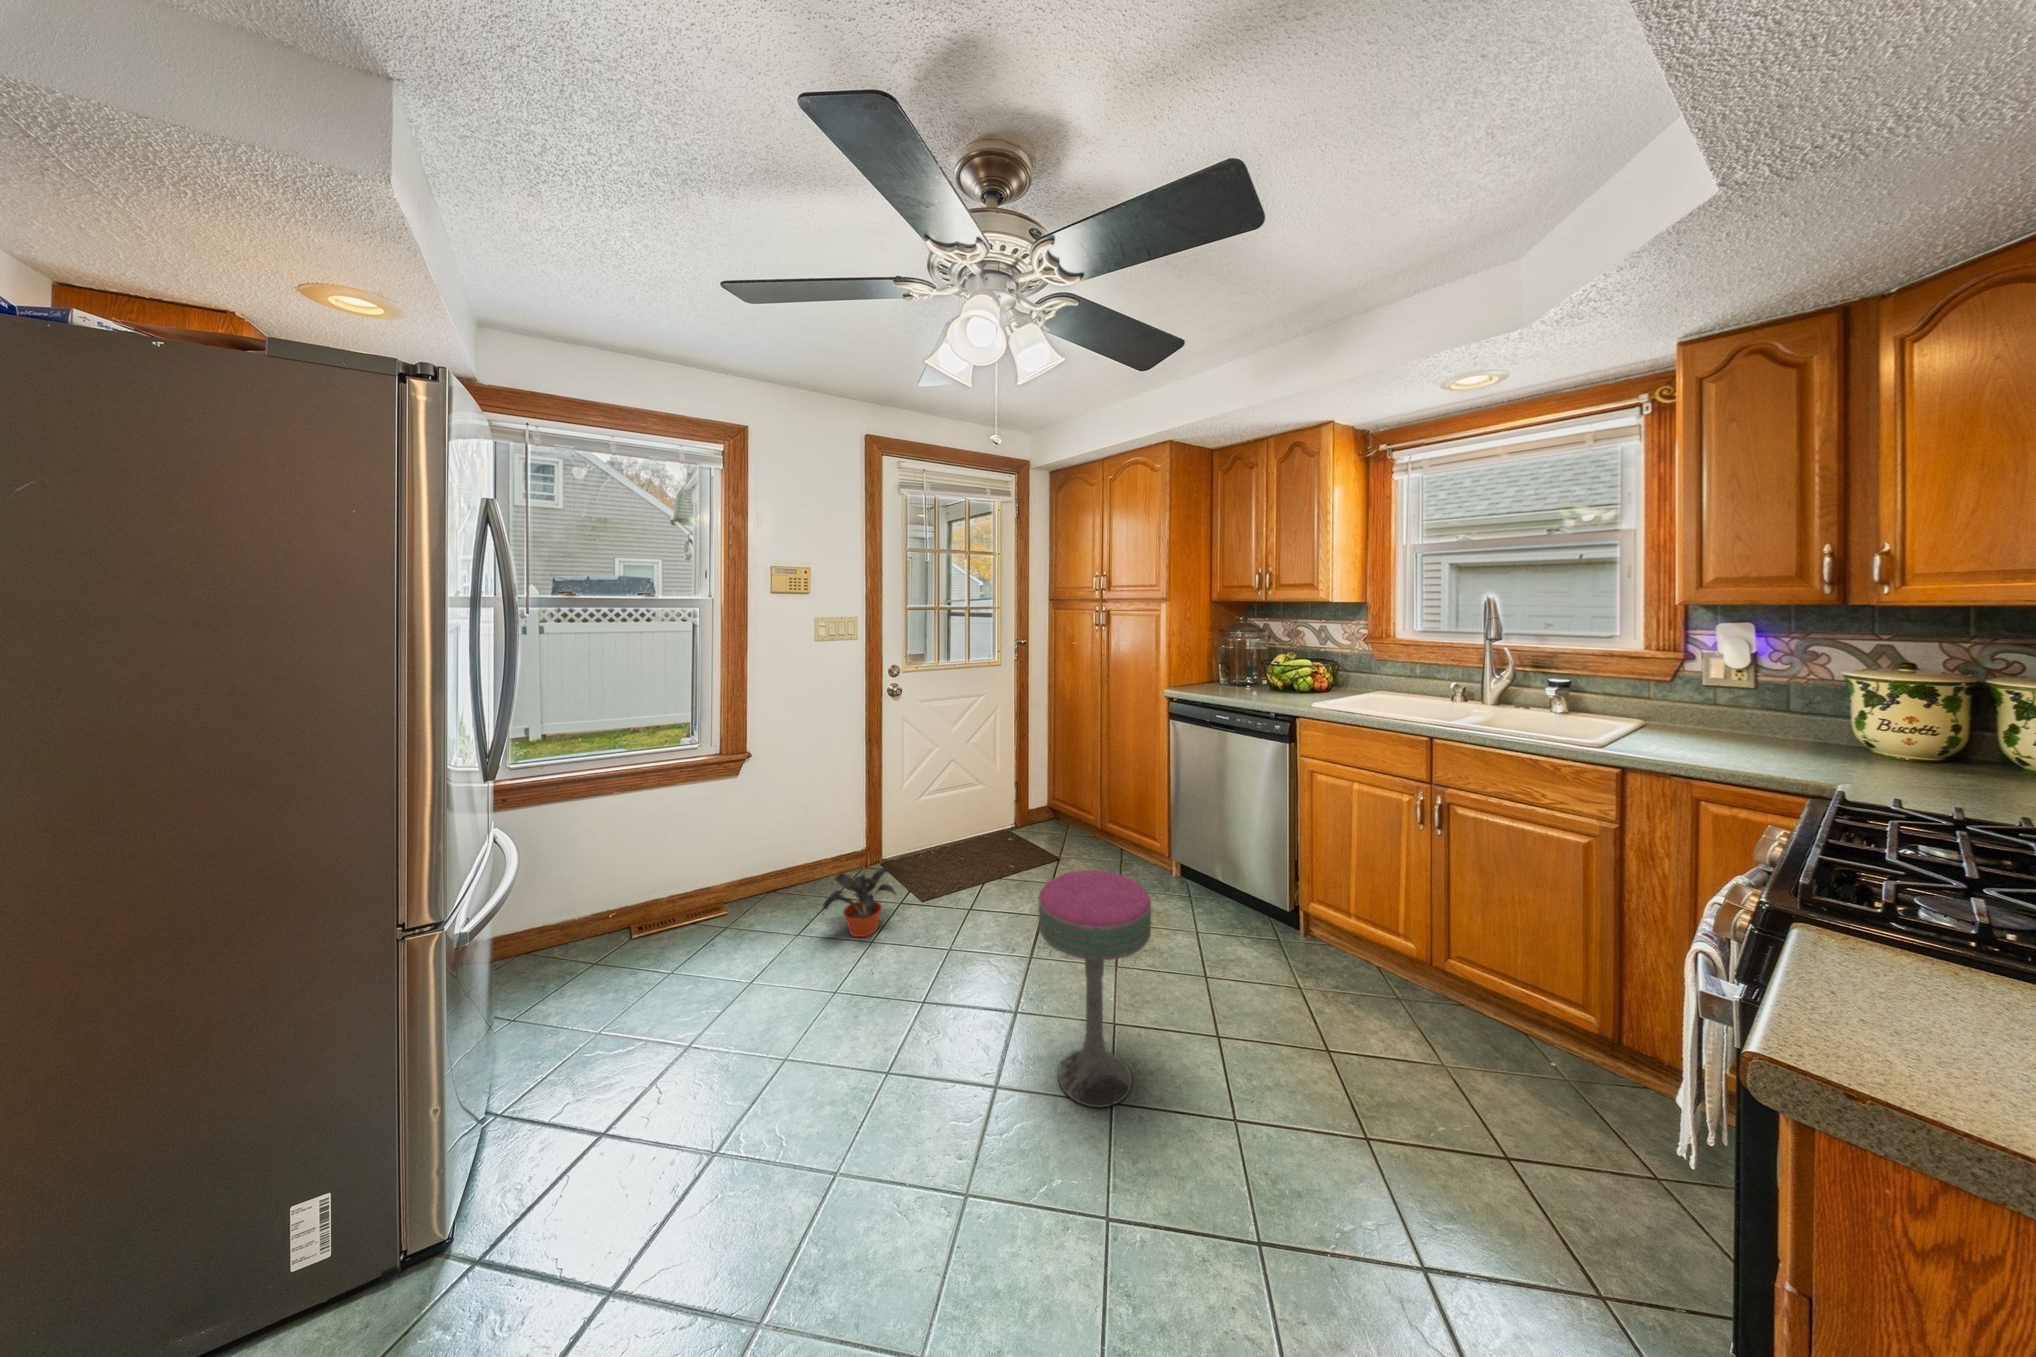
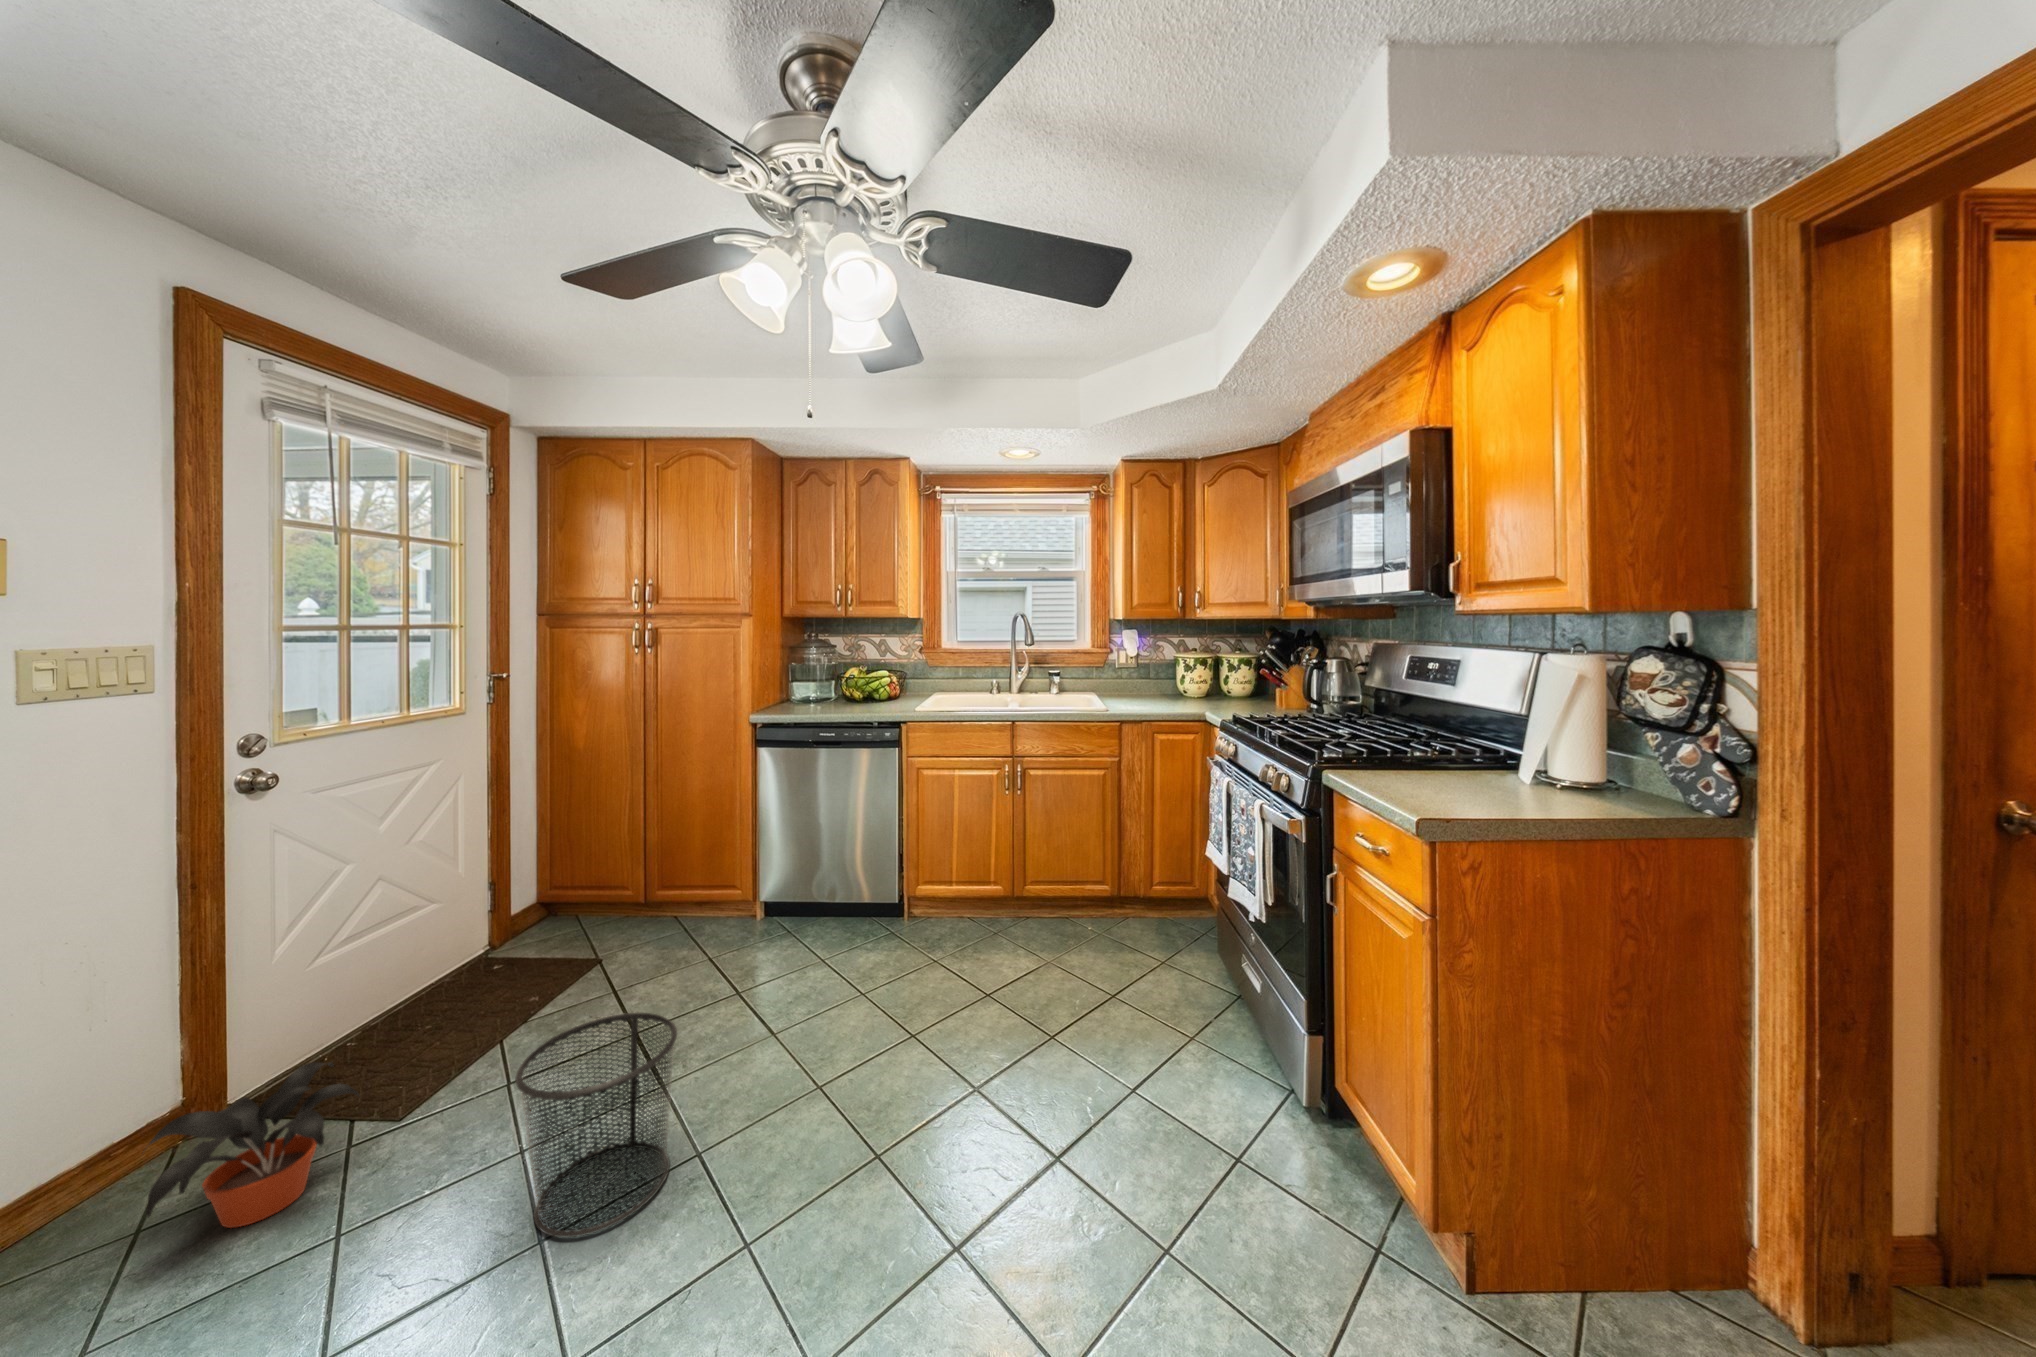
bar stool: present [1038,870,1151,1107] -> none [768,881,903,1164]
waste bin: none [911,906,1001,1041] -> present [515,1013,677,1237]

